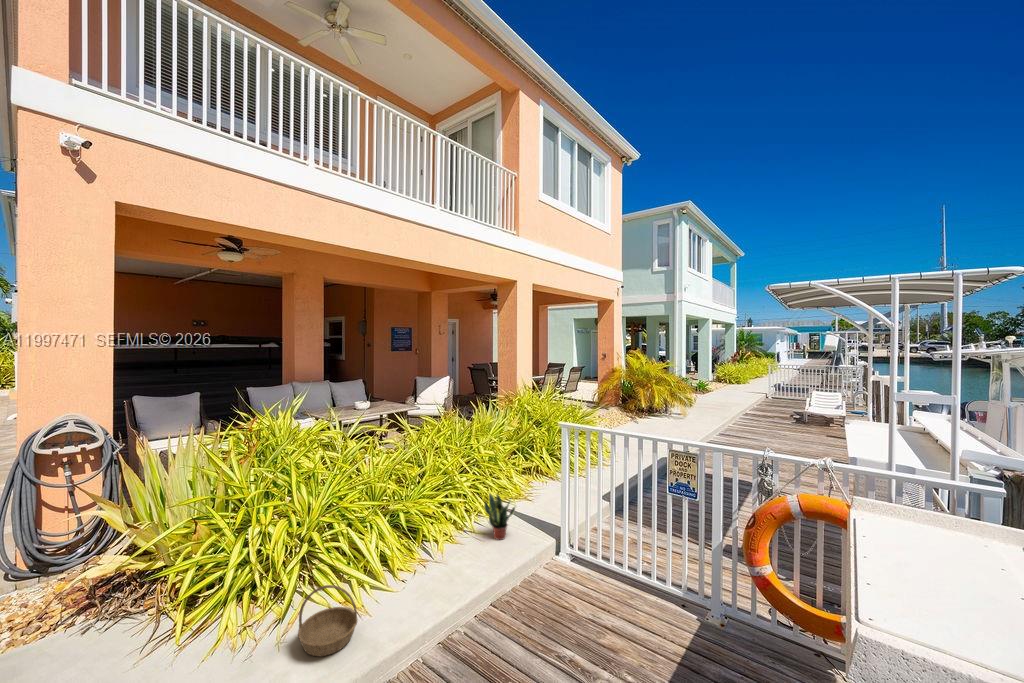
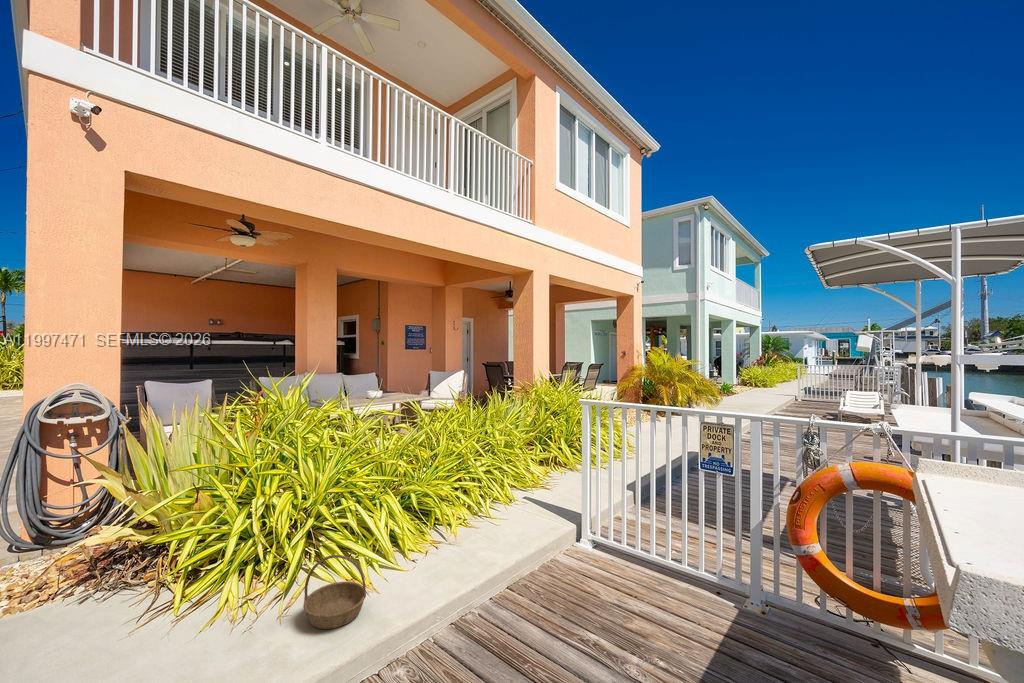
potted plant: present [484,493,515,540] -> none [500,476,533,527]

